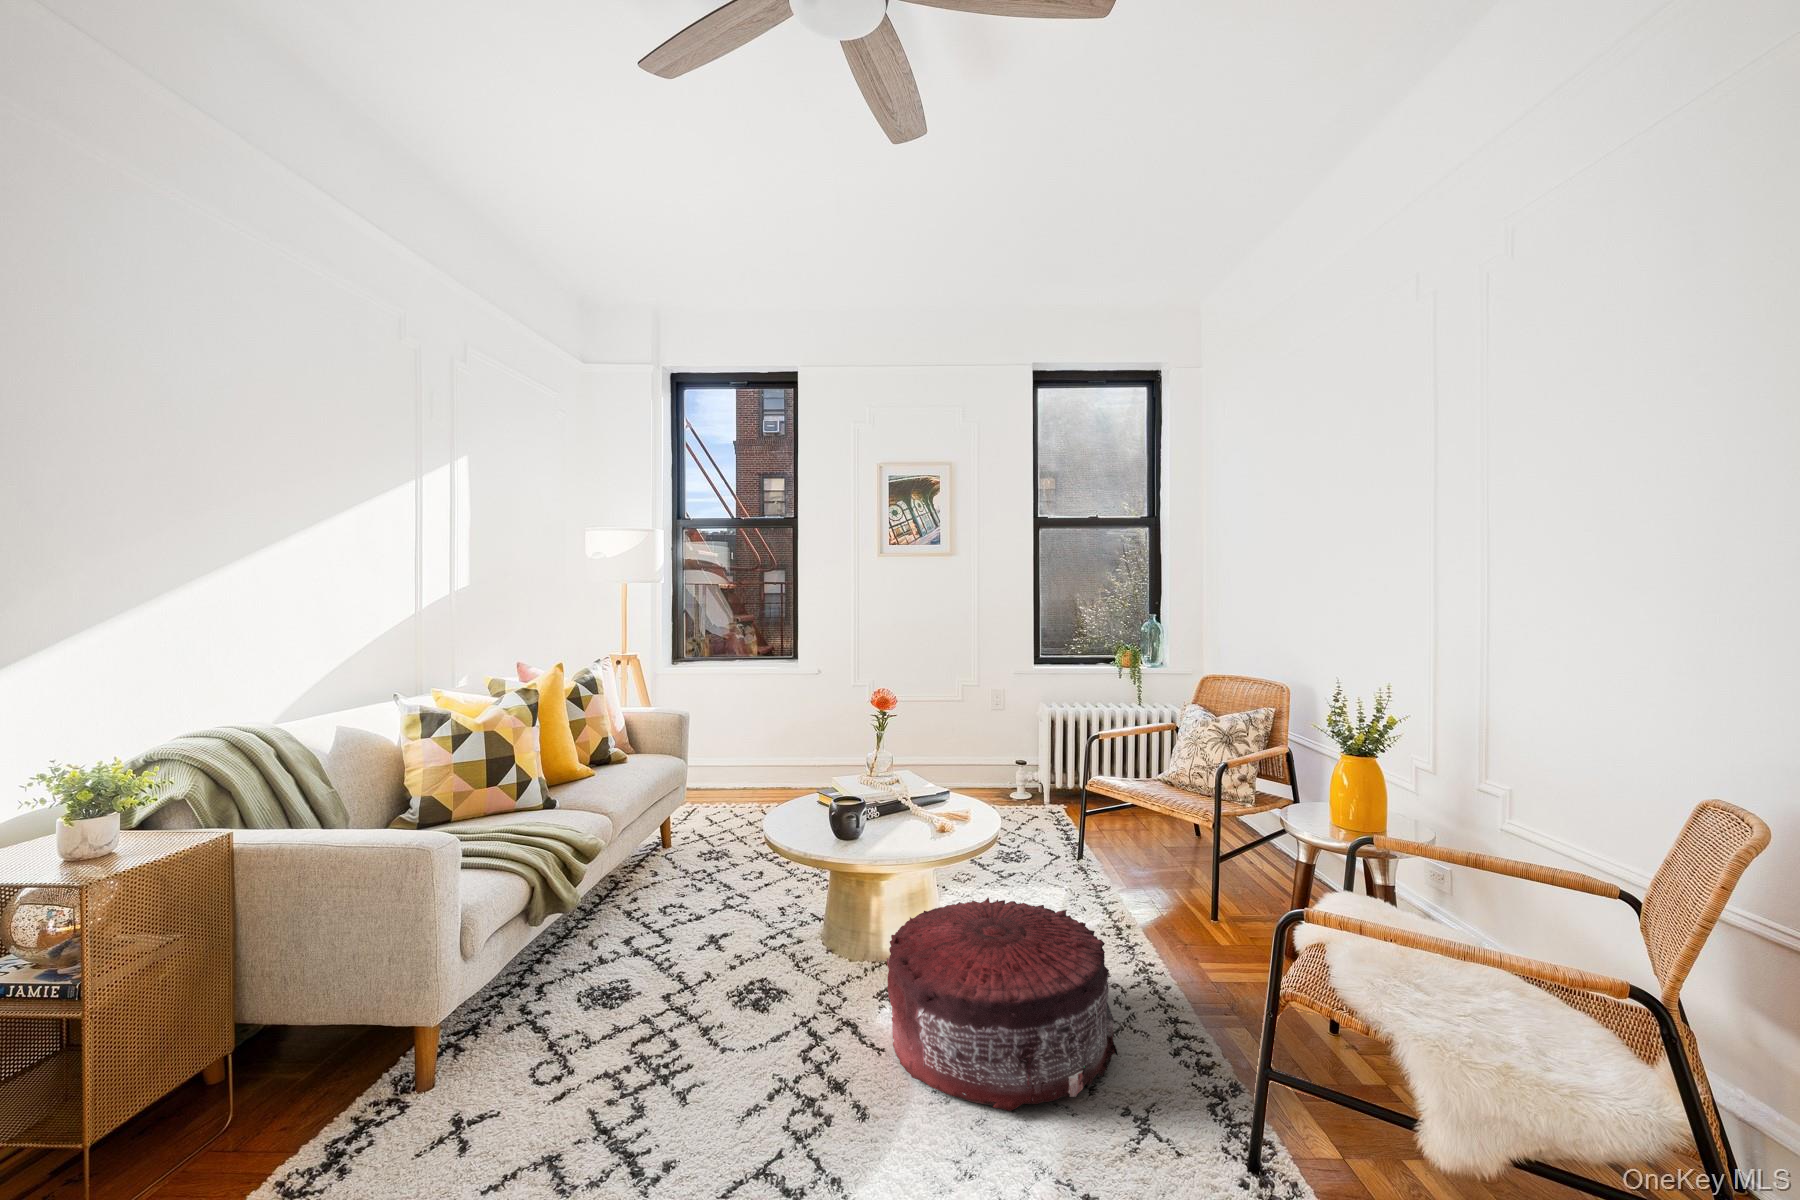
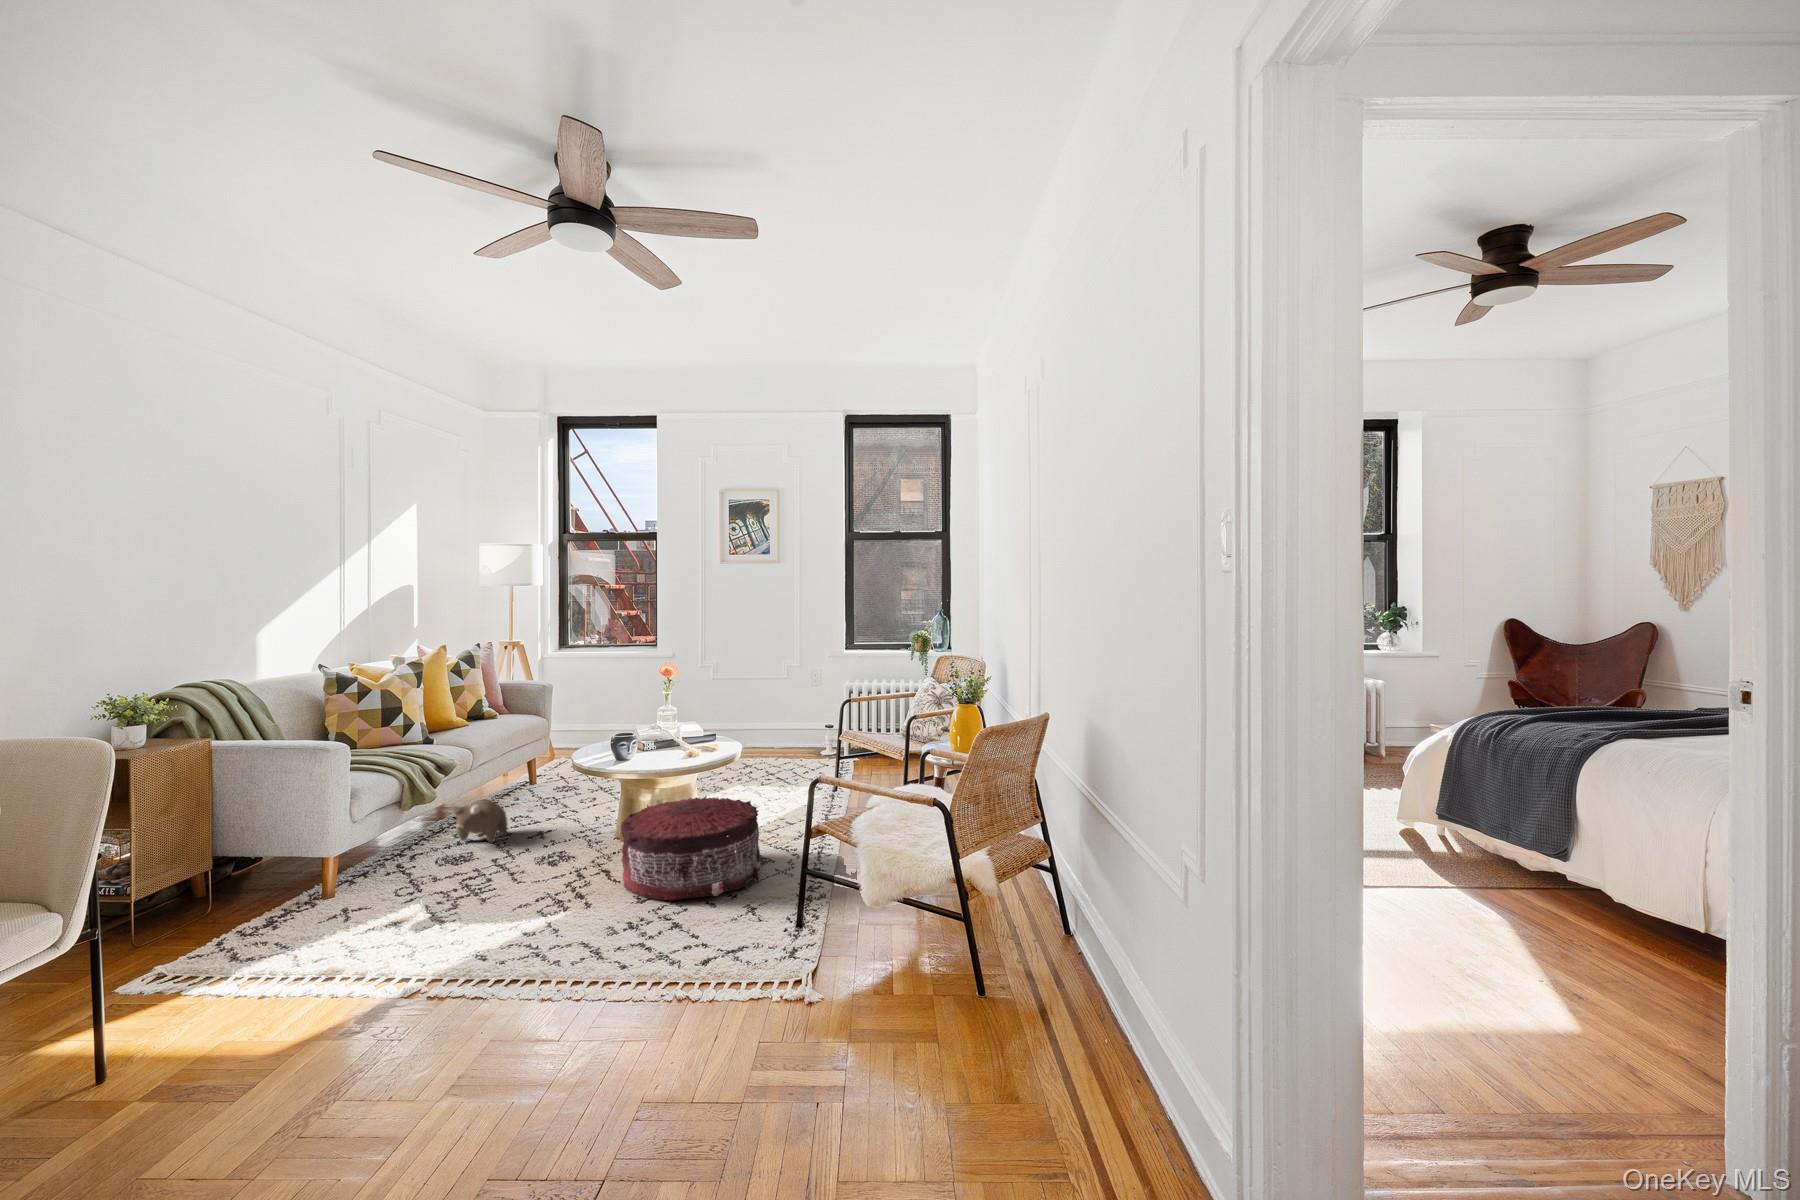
plush toy: none [595,891,668,958] -> present [451,800,508,843]

